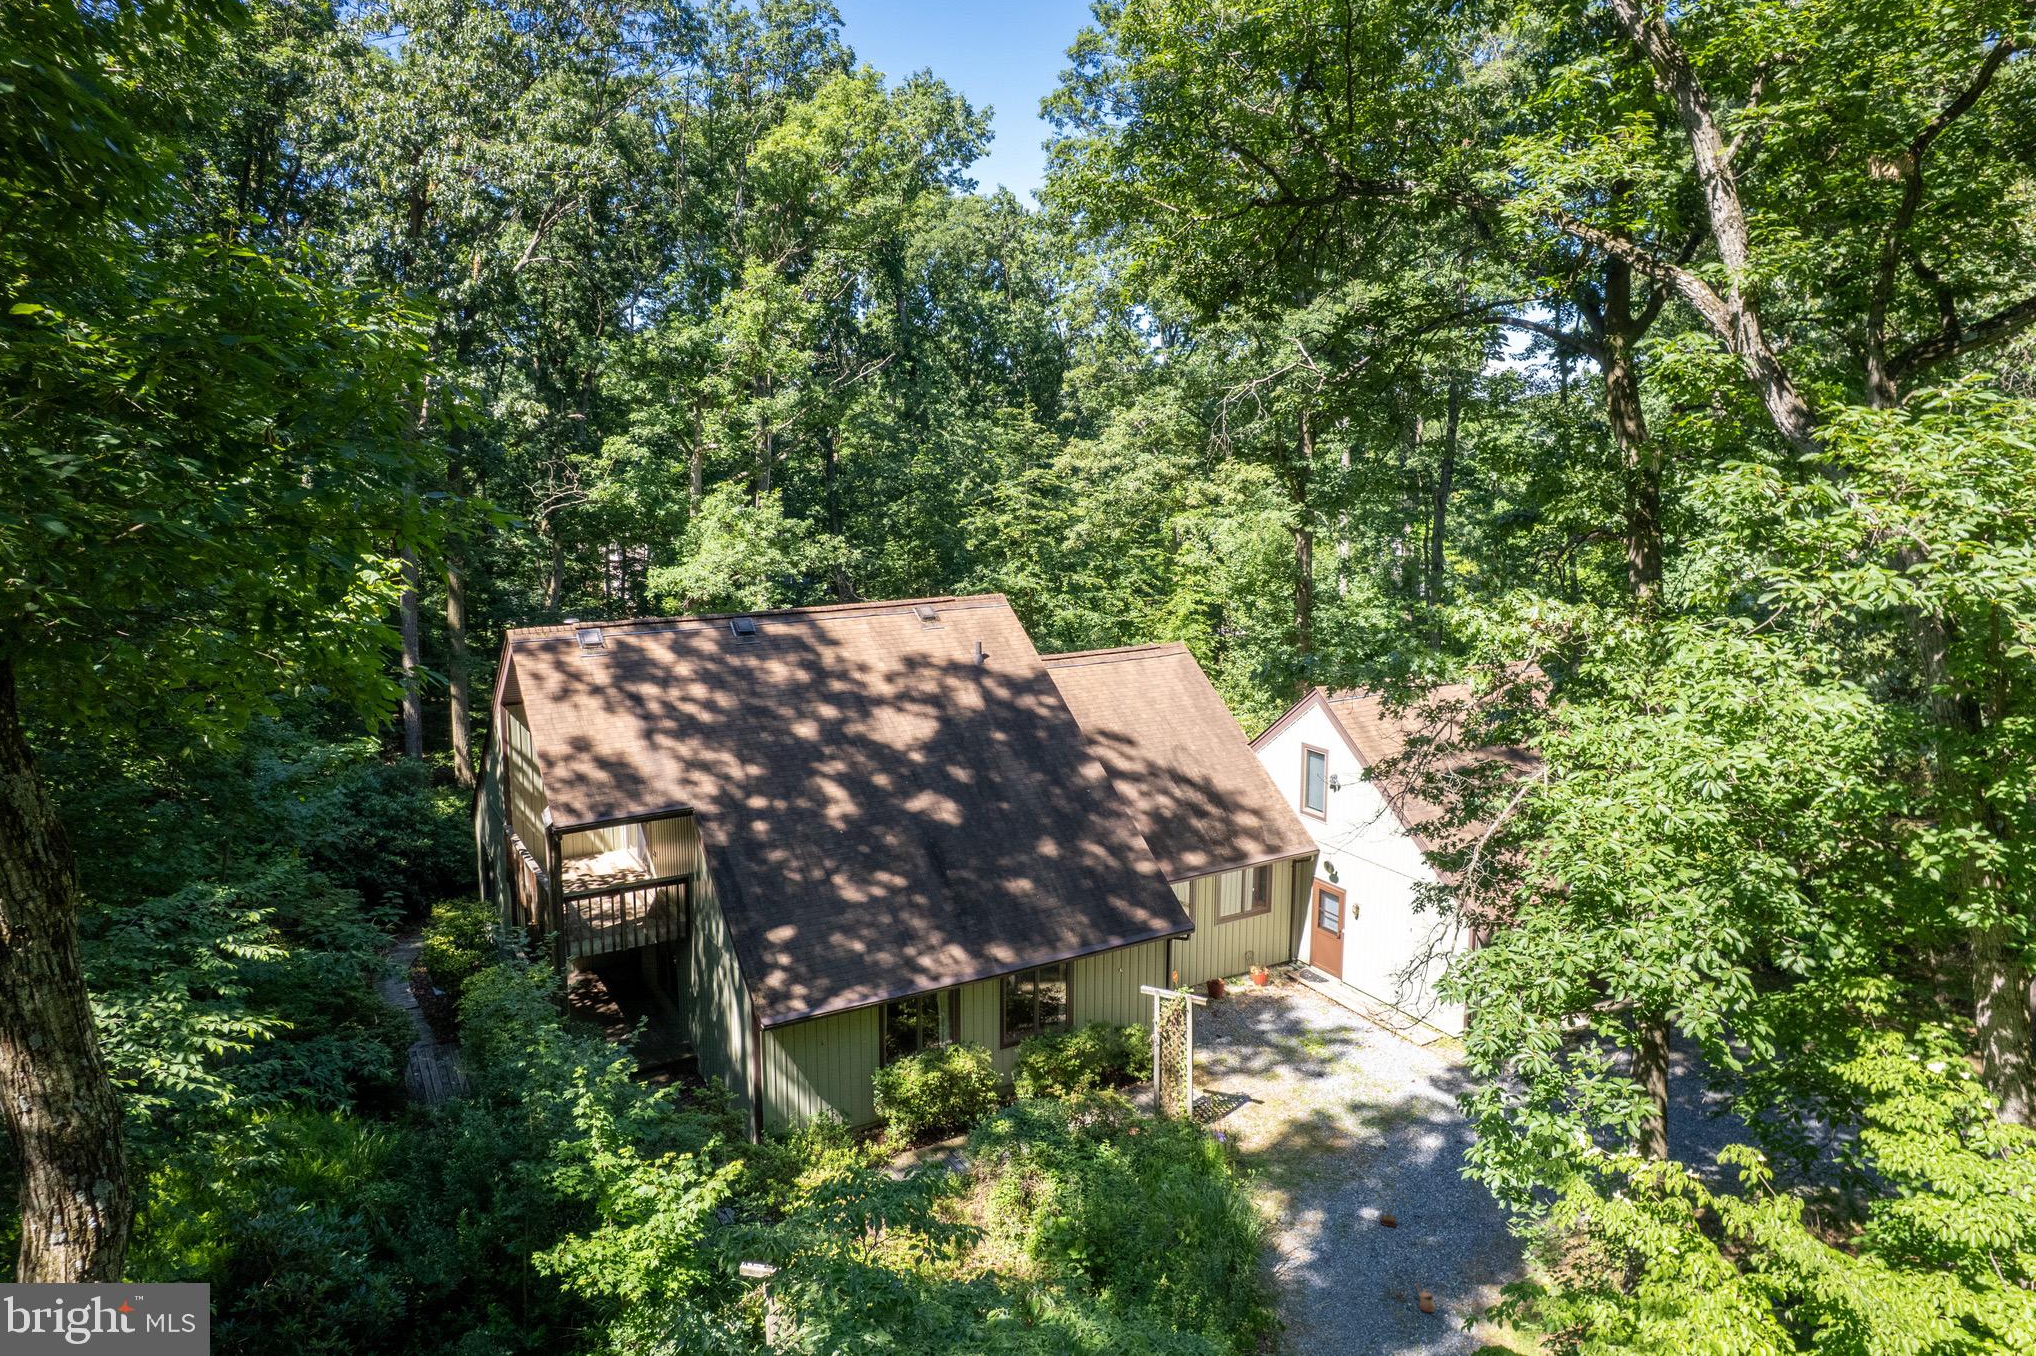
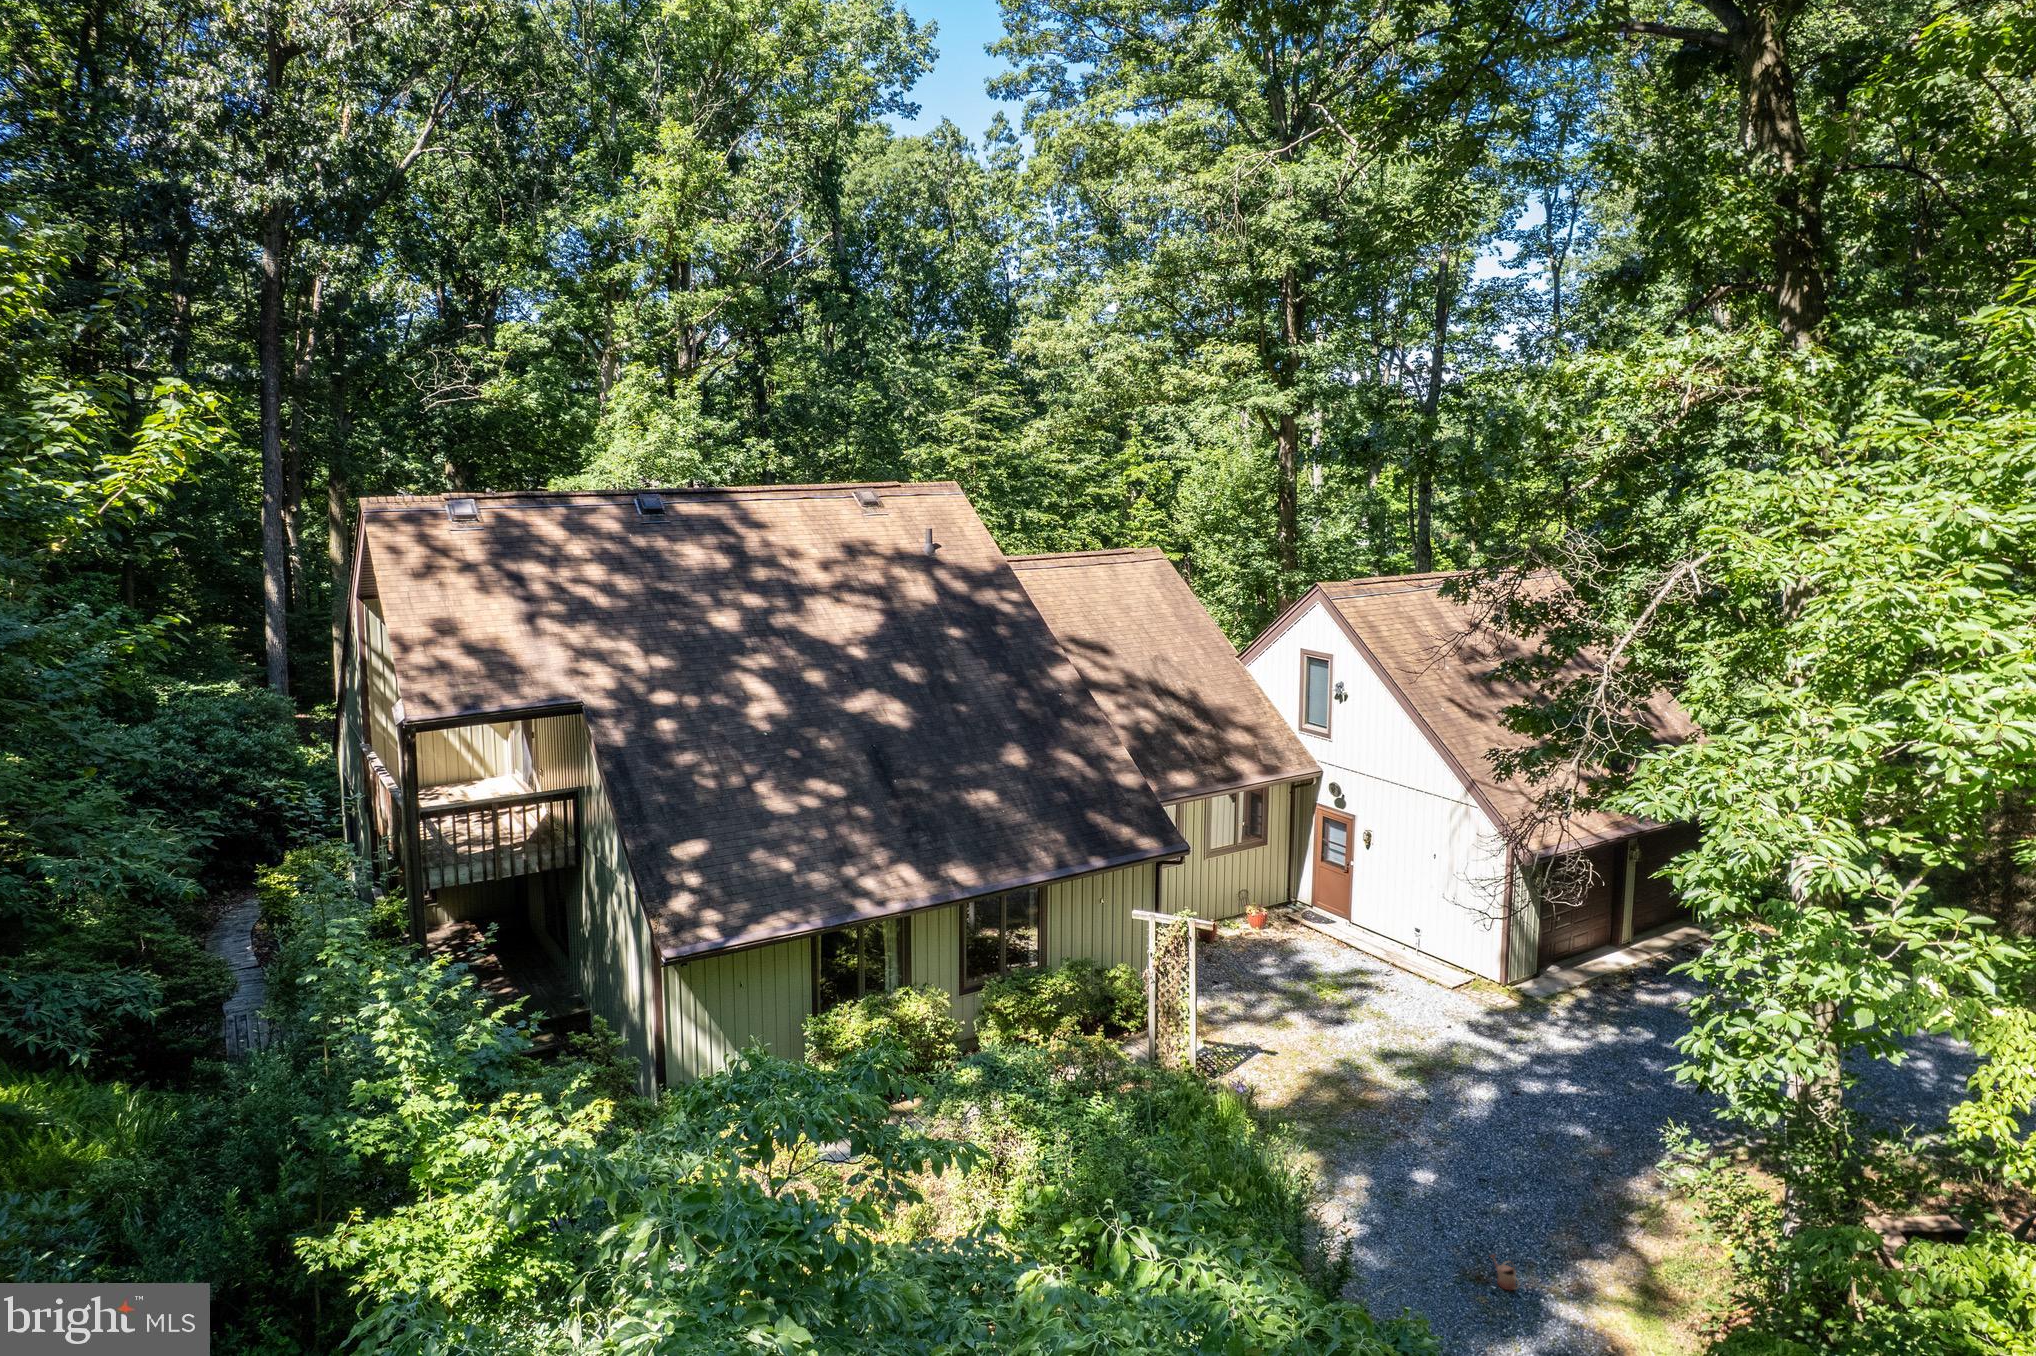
potted plant: present [1378,1188,1406,1227] -> none [1427,1137,1475,1188]

